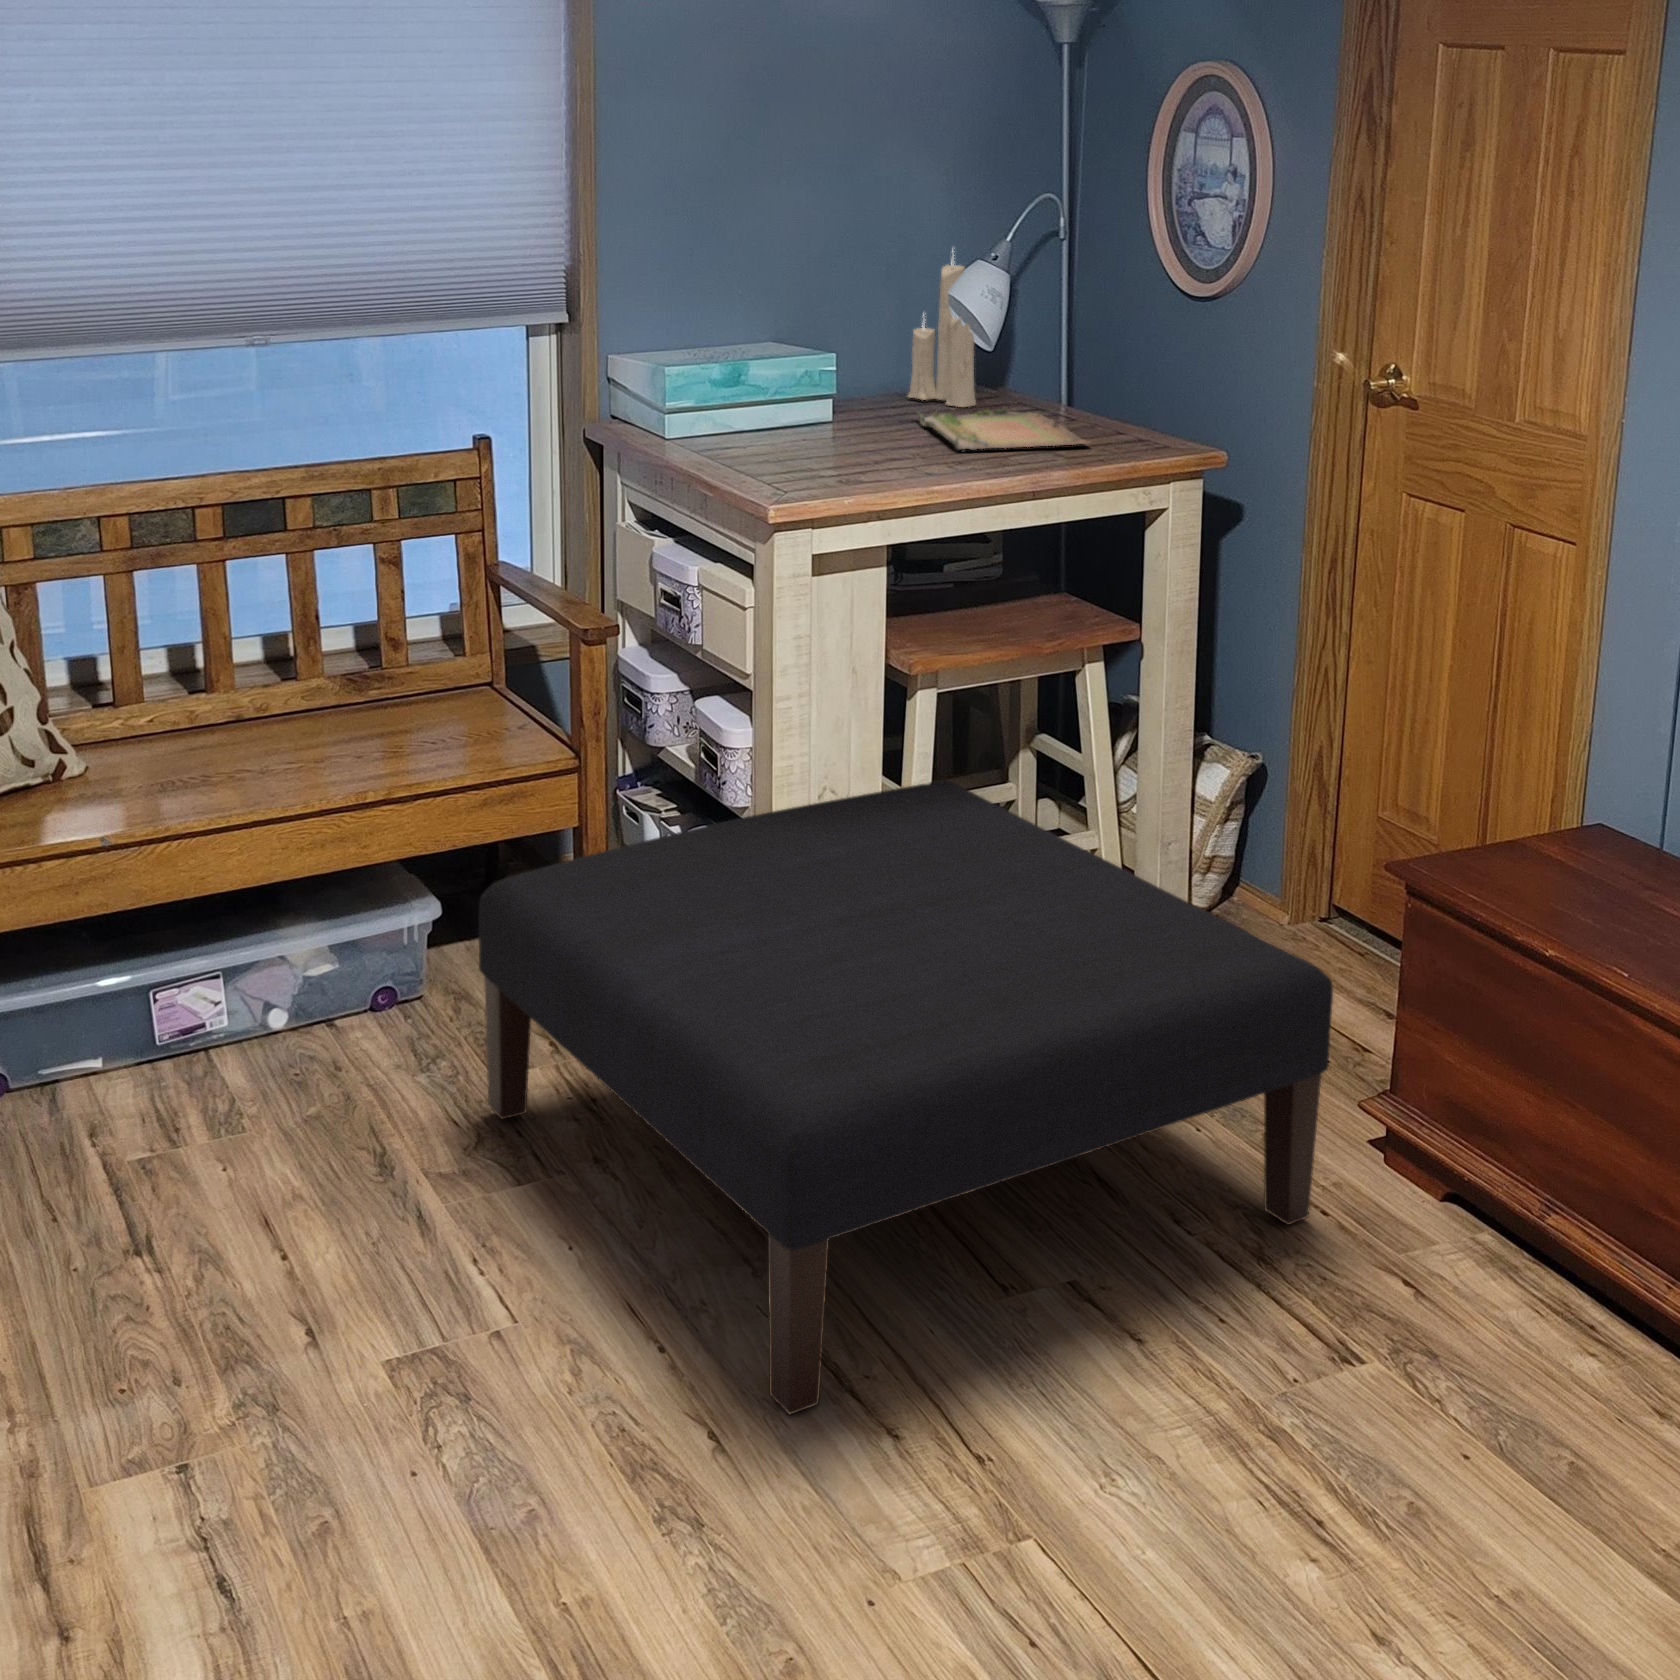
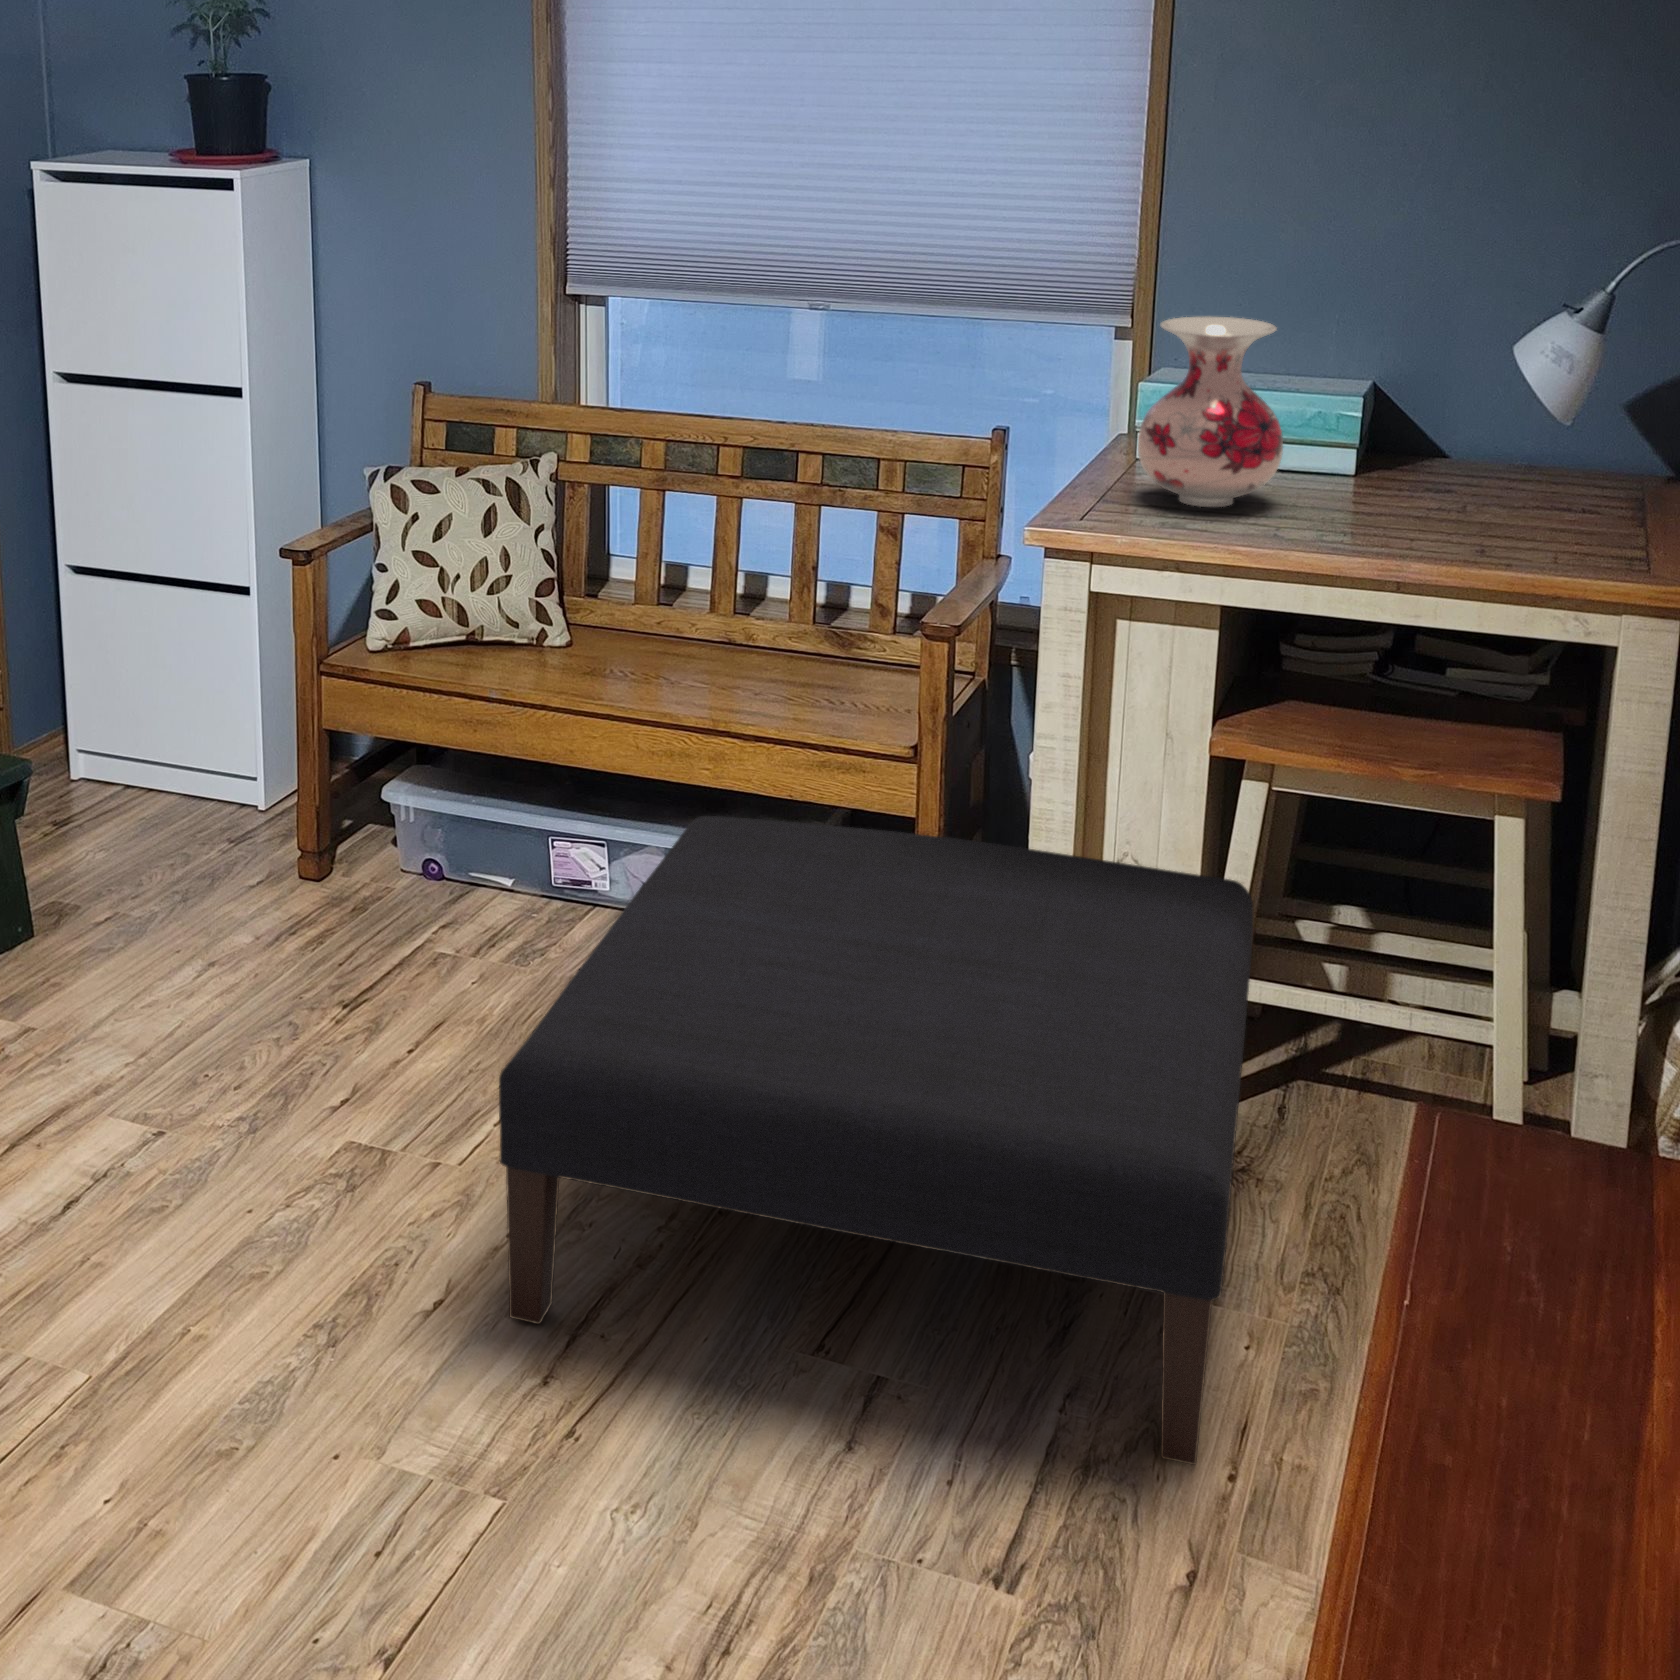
candle: present [908,251,976,407] -> none [1531,283,1612,489]
vase: none [743,291,869,464] -> present [1138,316,1283,507]
tray: present [918,408,1090,450] -> none [1386,479,1613,548]

